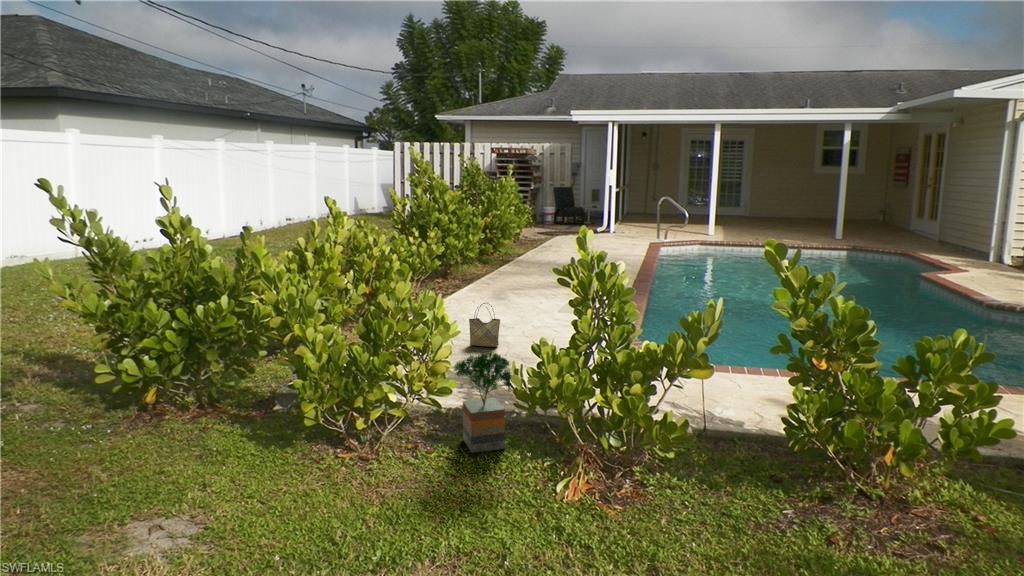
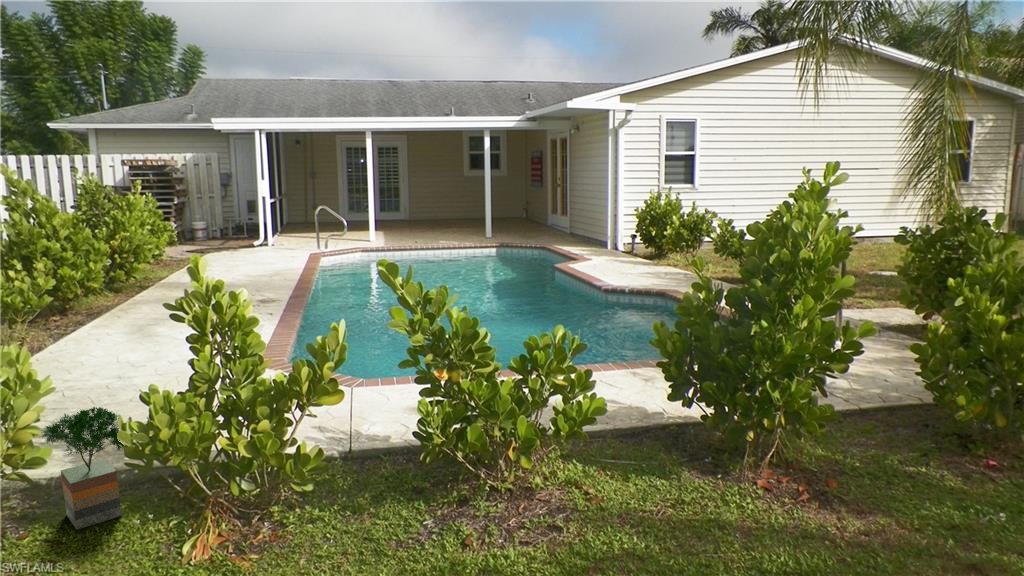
lounge chair: present [553,187,585,225] -> none [202,199,242,241]
woven basket: present [469,303,500,347] -> none [83,342,126,394]

